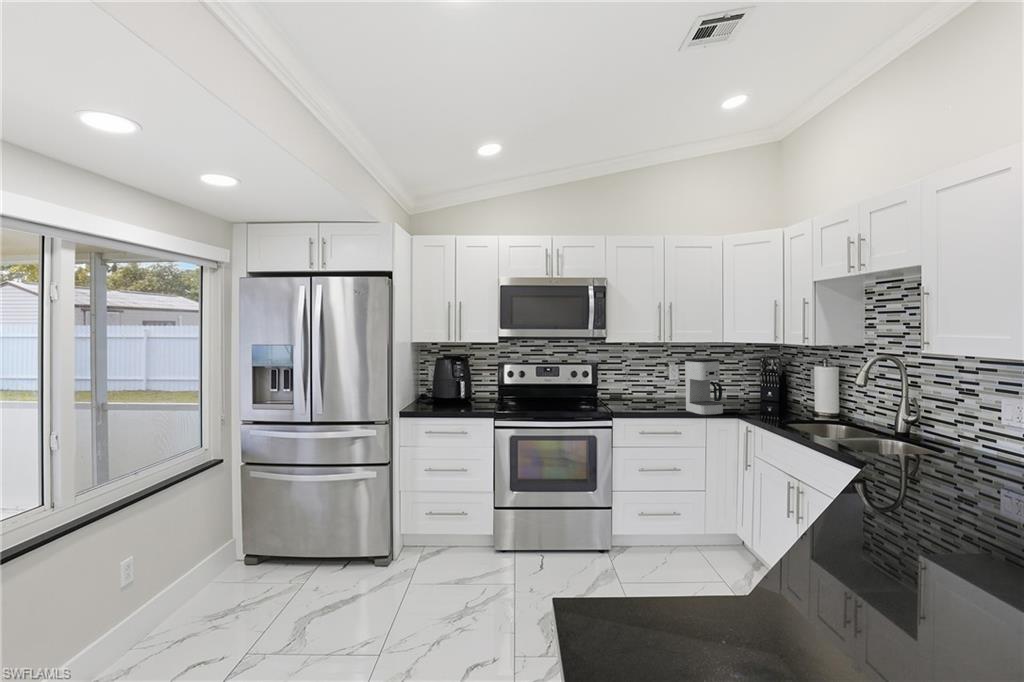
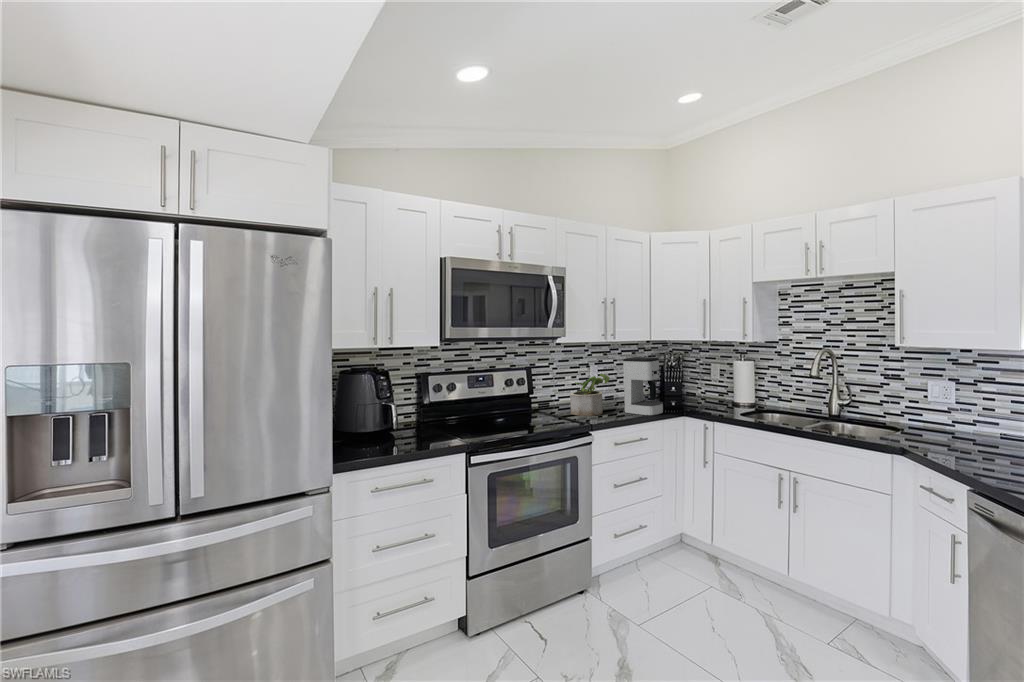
potted plant: none [634,372,674,410] -> present [570,374,610,416]

